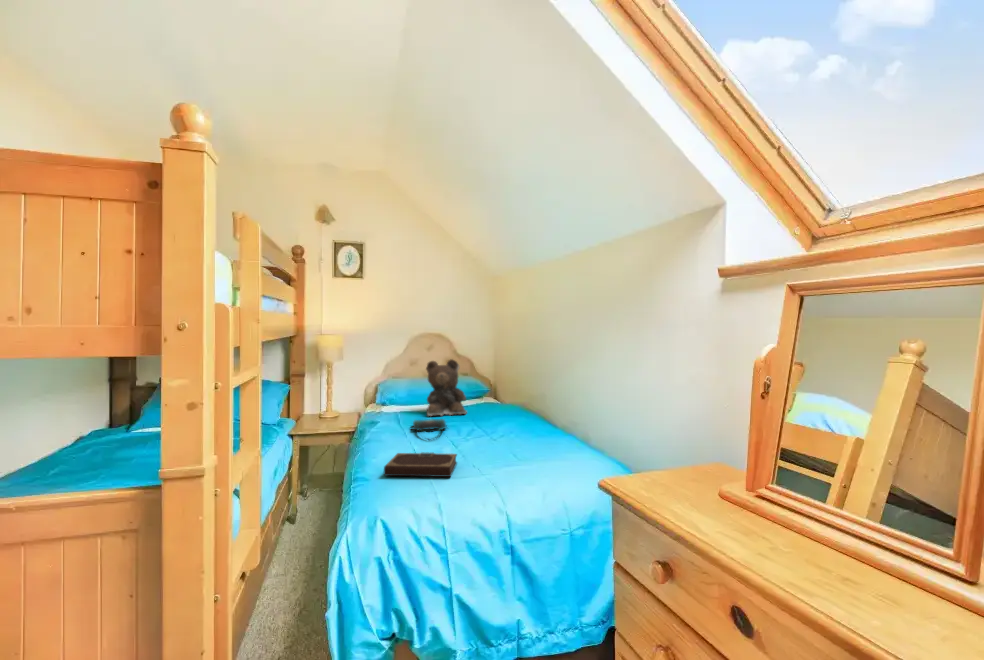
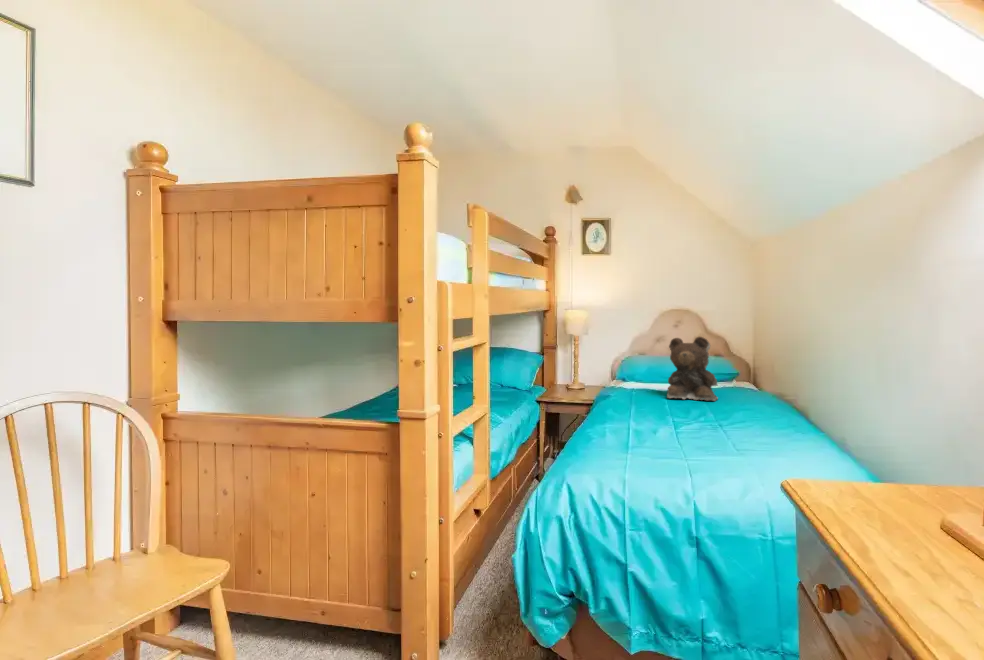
tote bag: present [411,419,447,431] -> none [637,400,682,423]
notebook: present [384,452,457,477] -> none [587,428,670,461]

